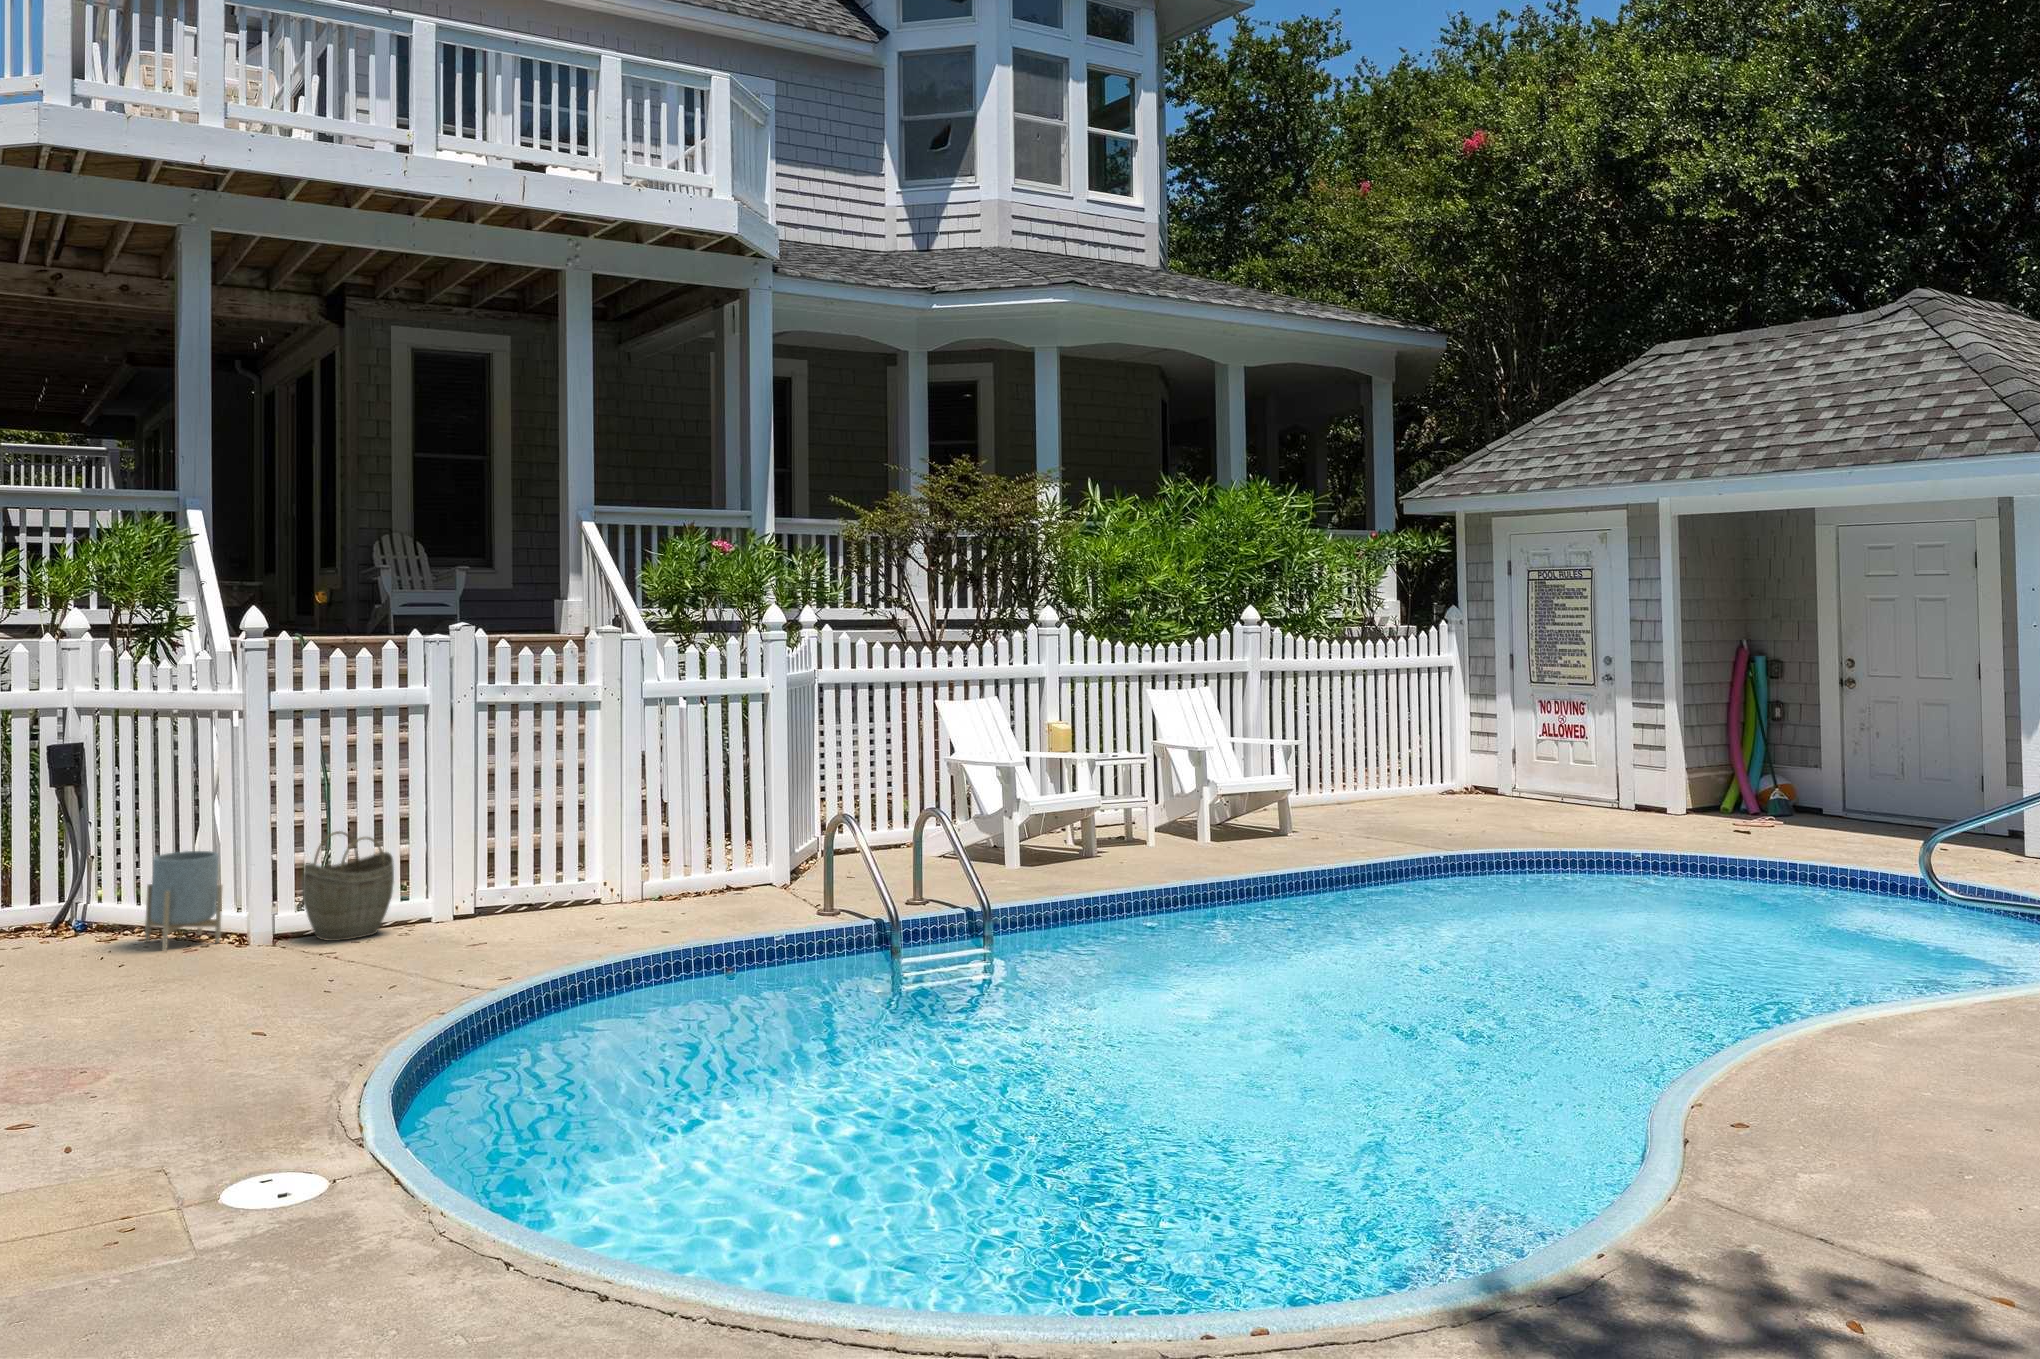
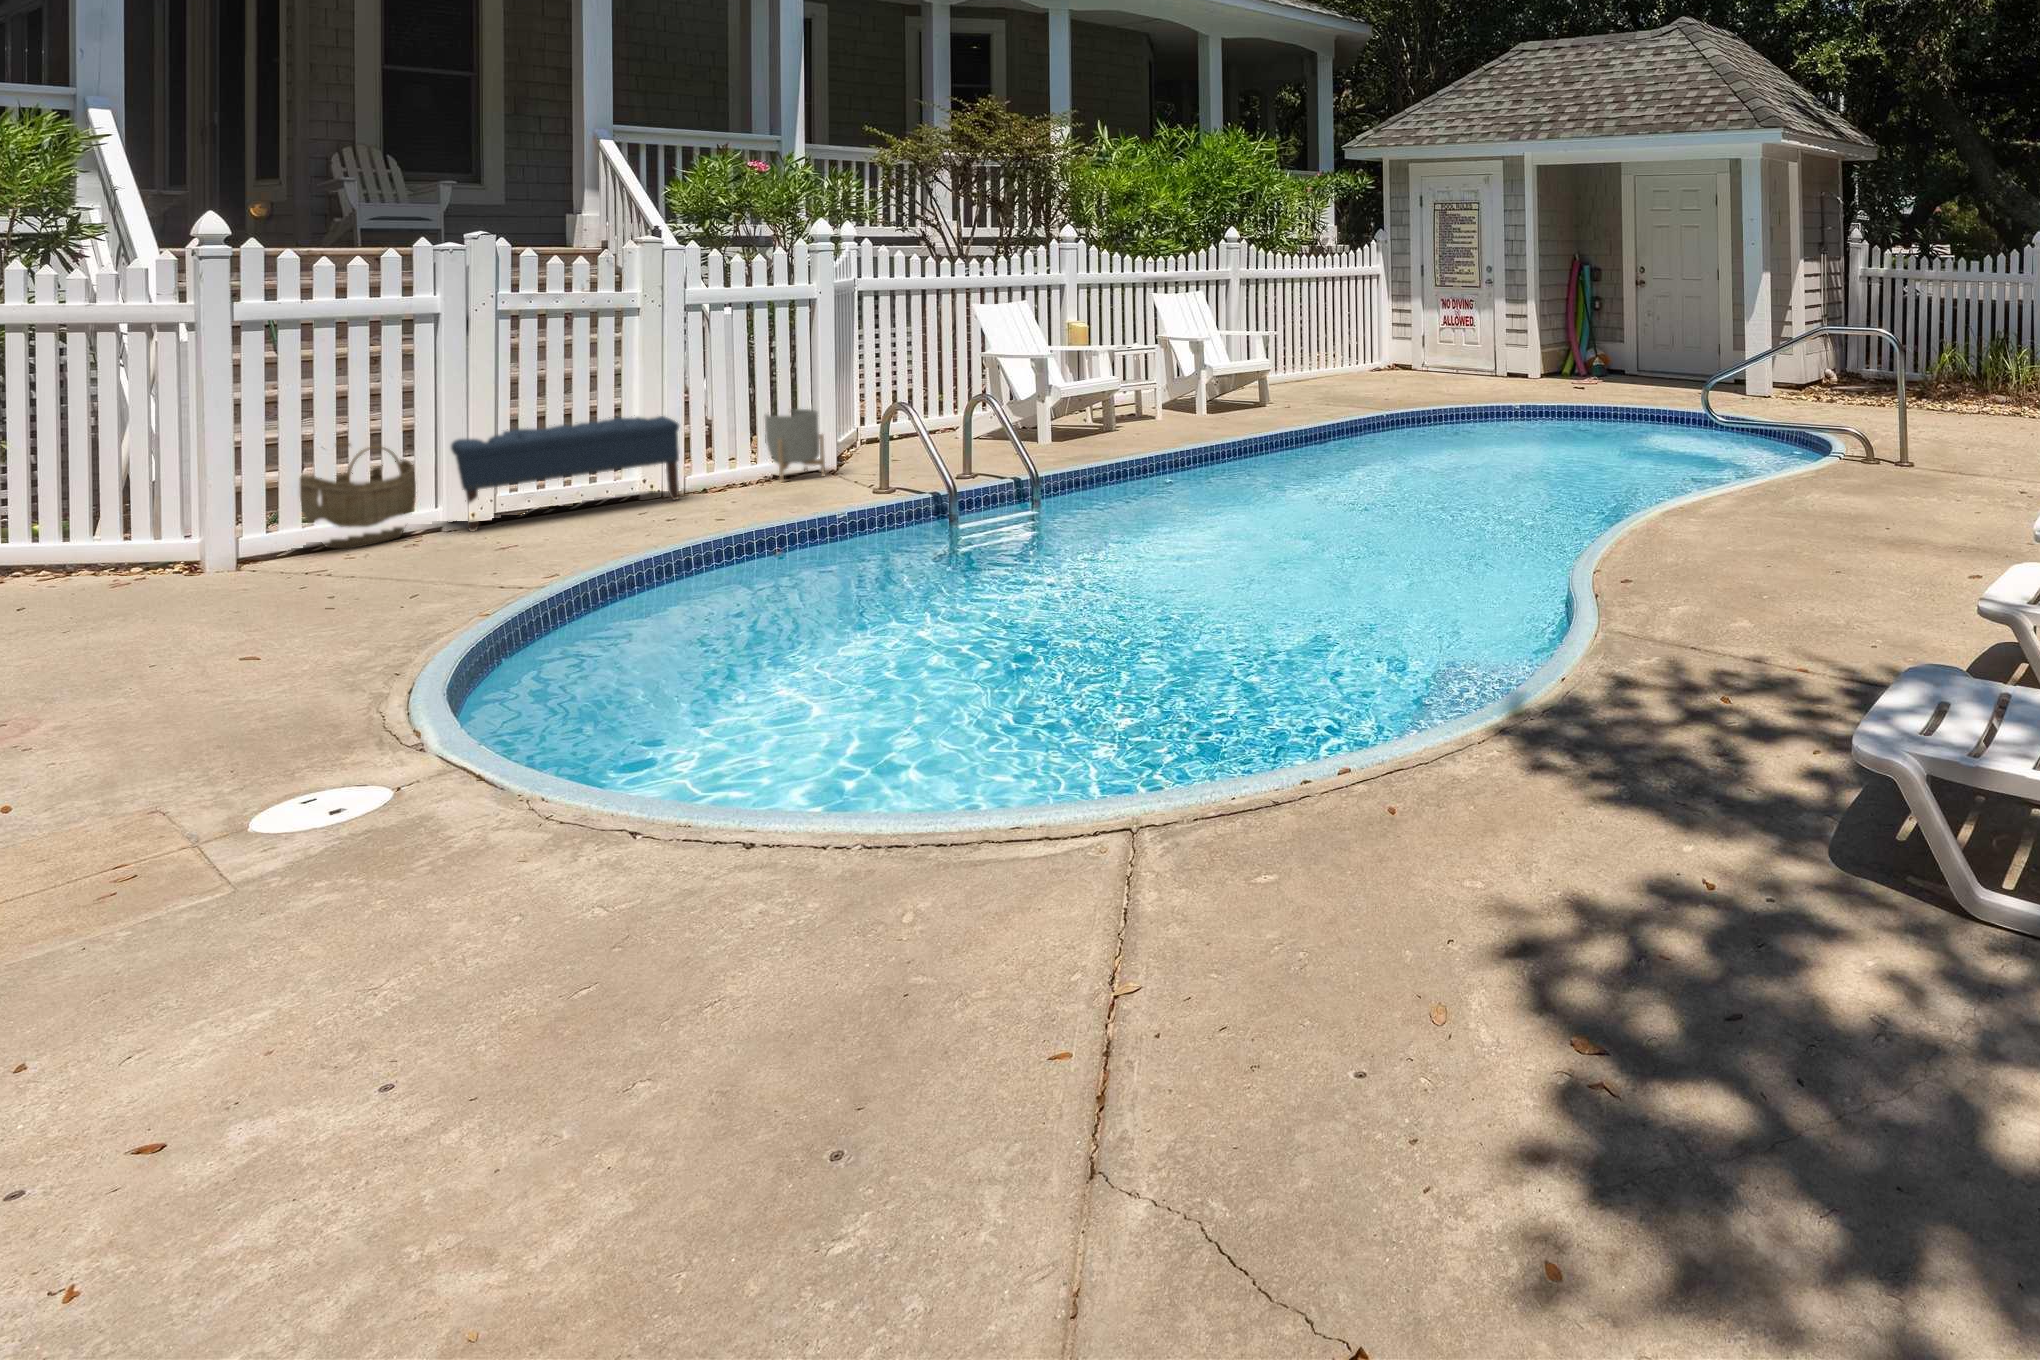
bench: none [415,816,626,935] -> present [451,416,679,531]
planter: present [144,851,223,951] -> present [765,409,825,482]

